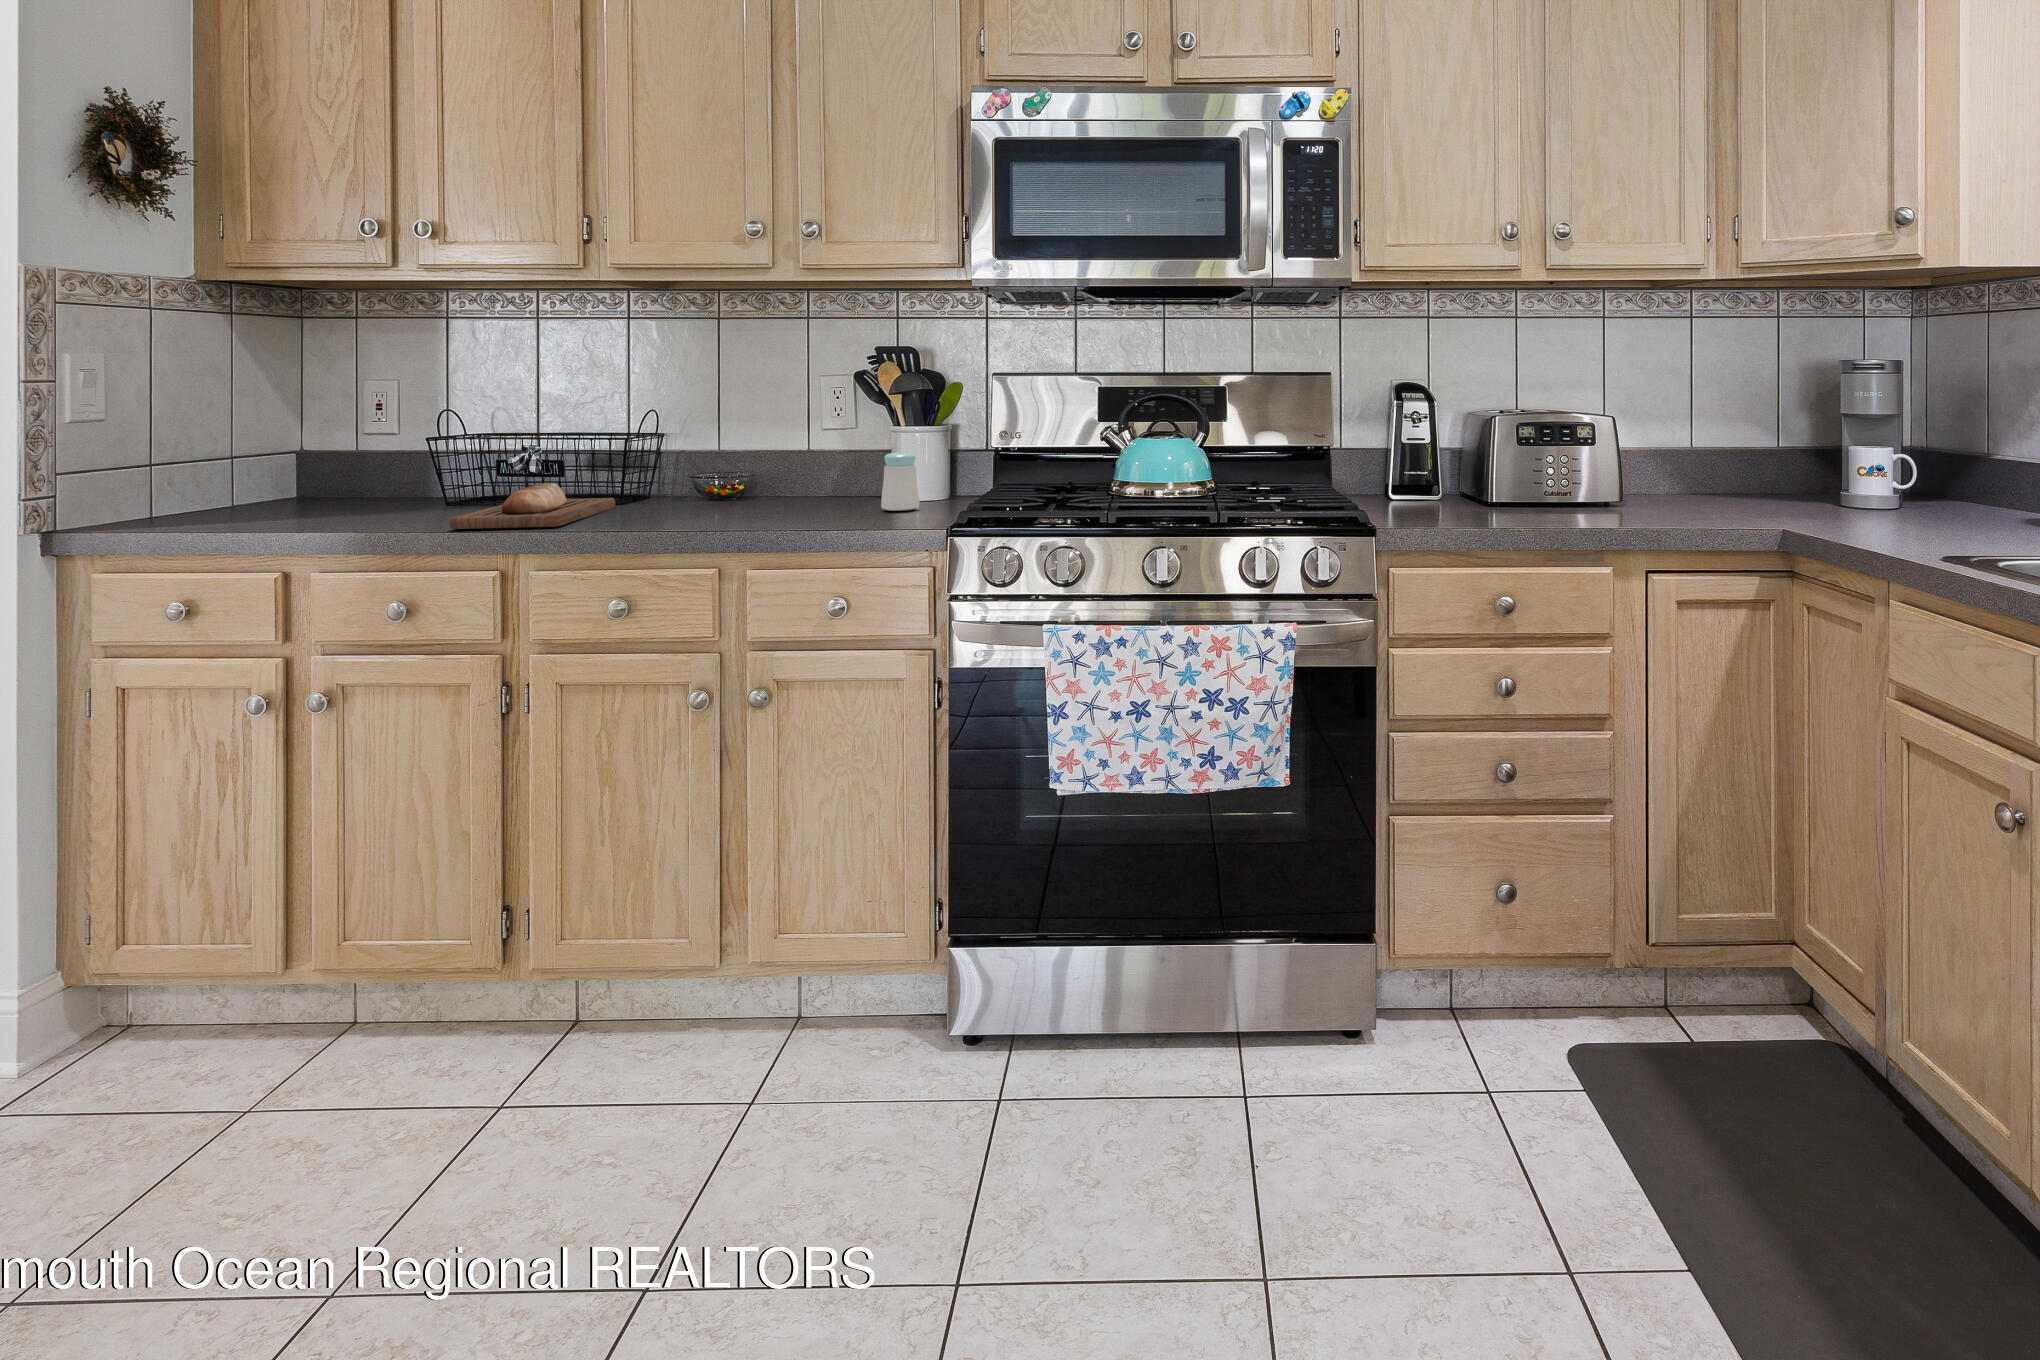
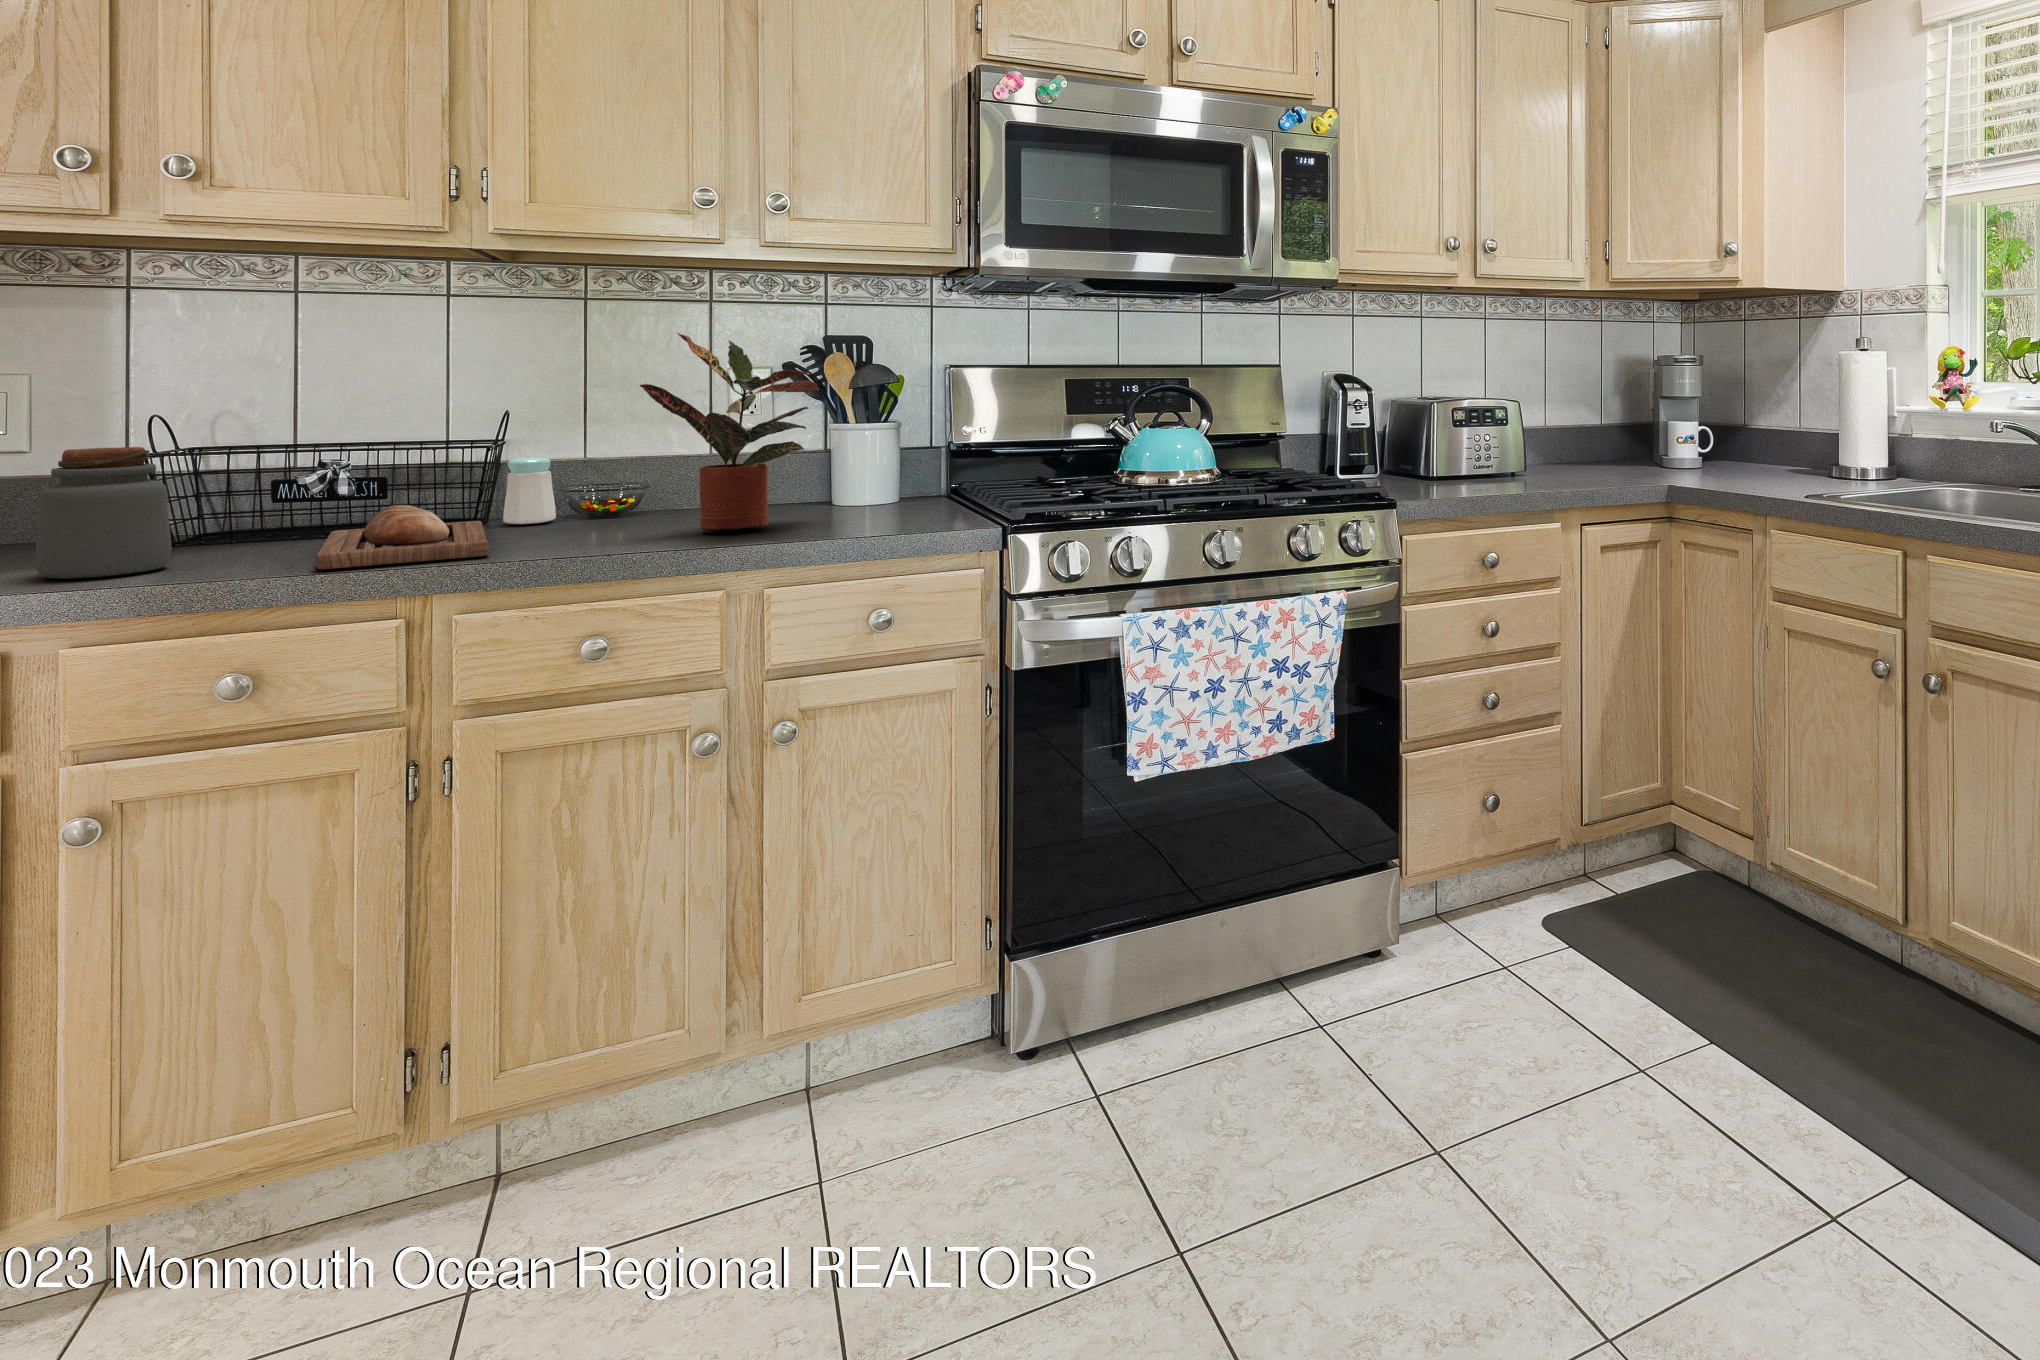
potted plant: none [679,346,826,519] -> present [640,332,819,533]
jar: none [325,433,404,525] -> present [35,447,172,579]
salt shaker: present [881,453,919,511] -> present [503,457,556,524]

